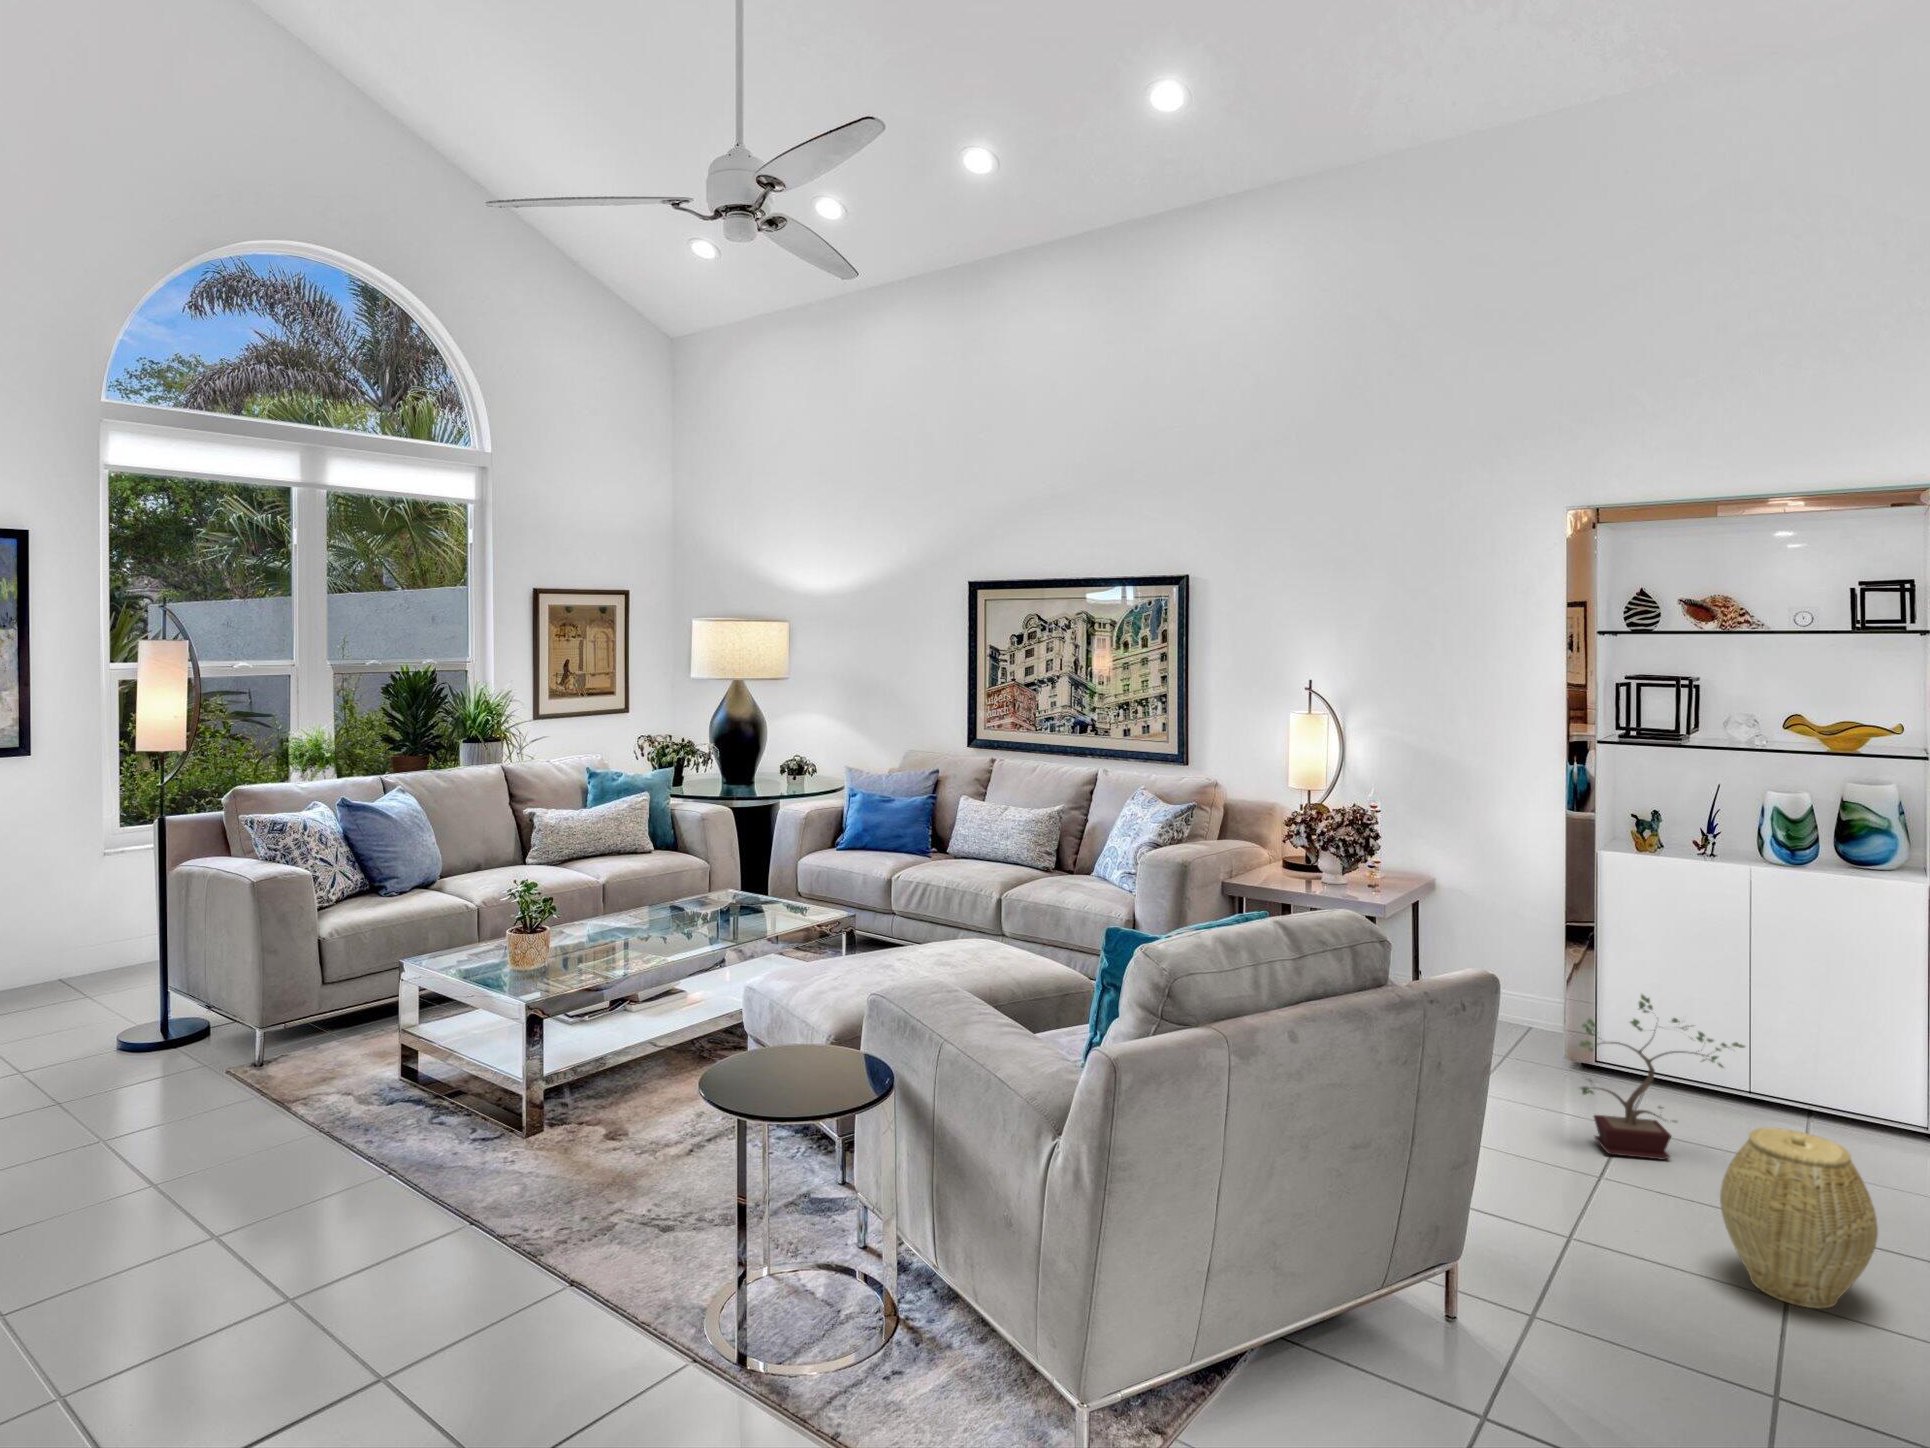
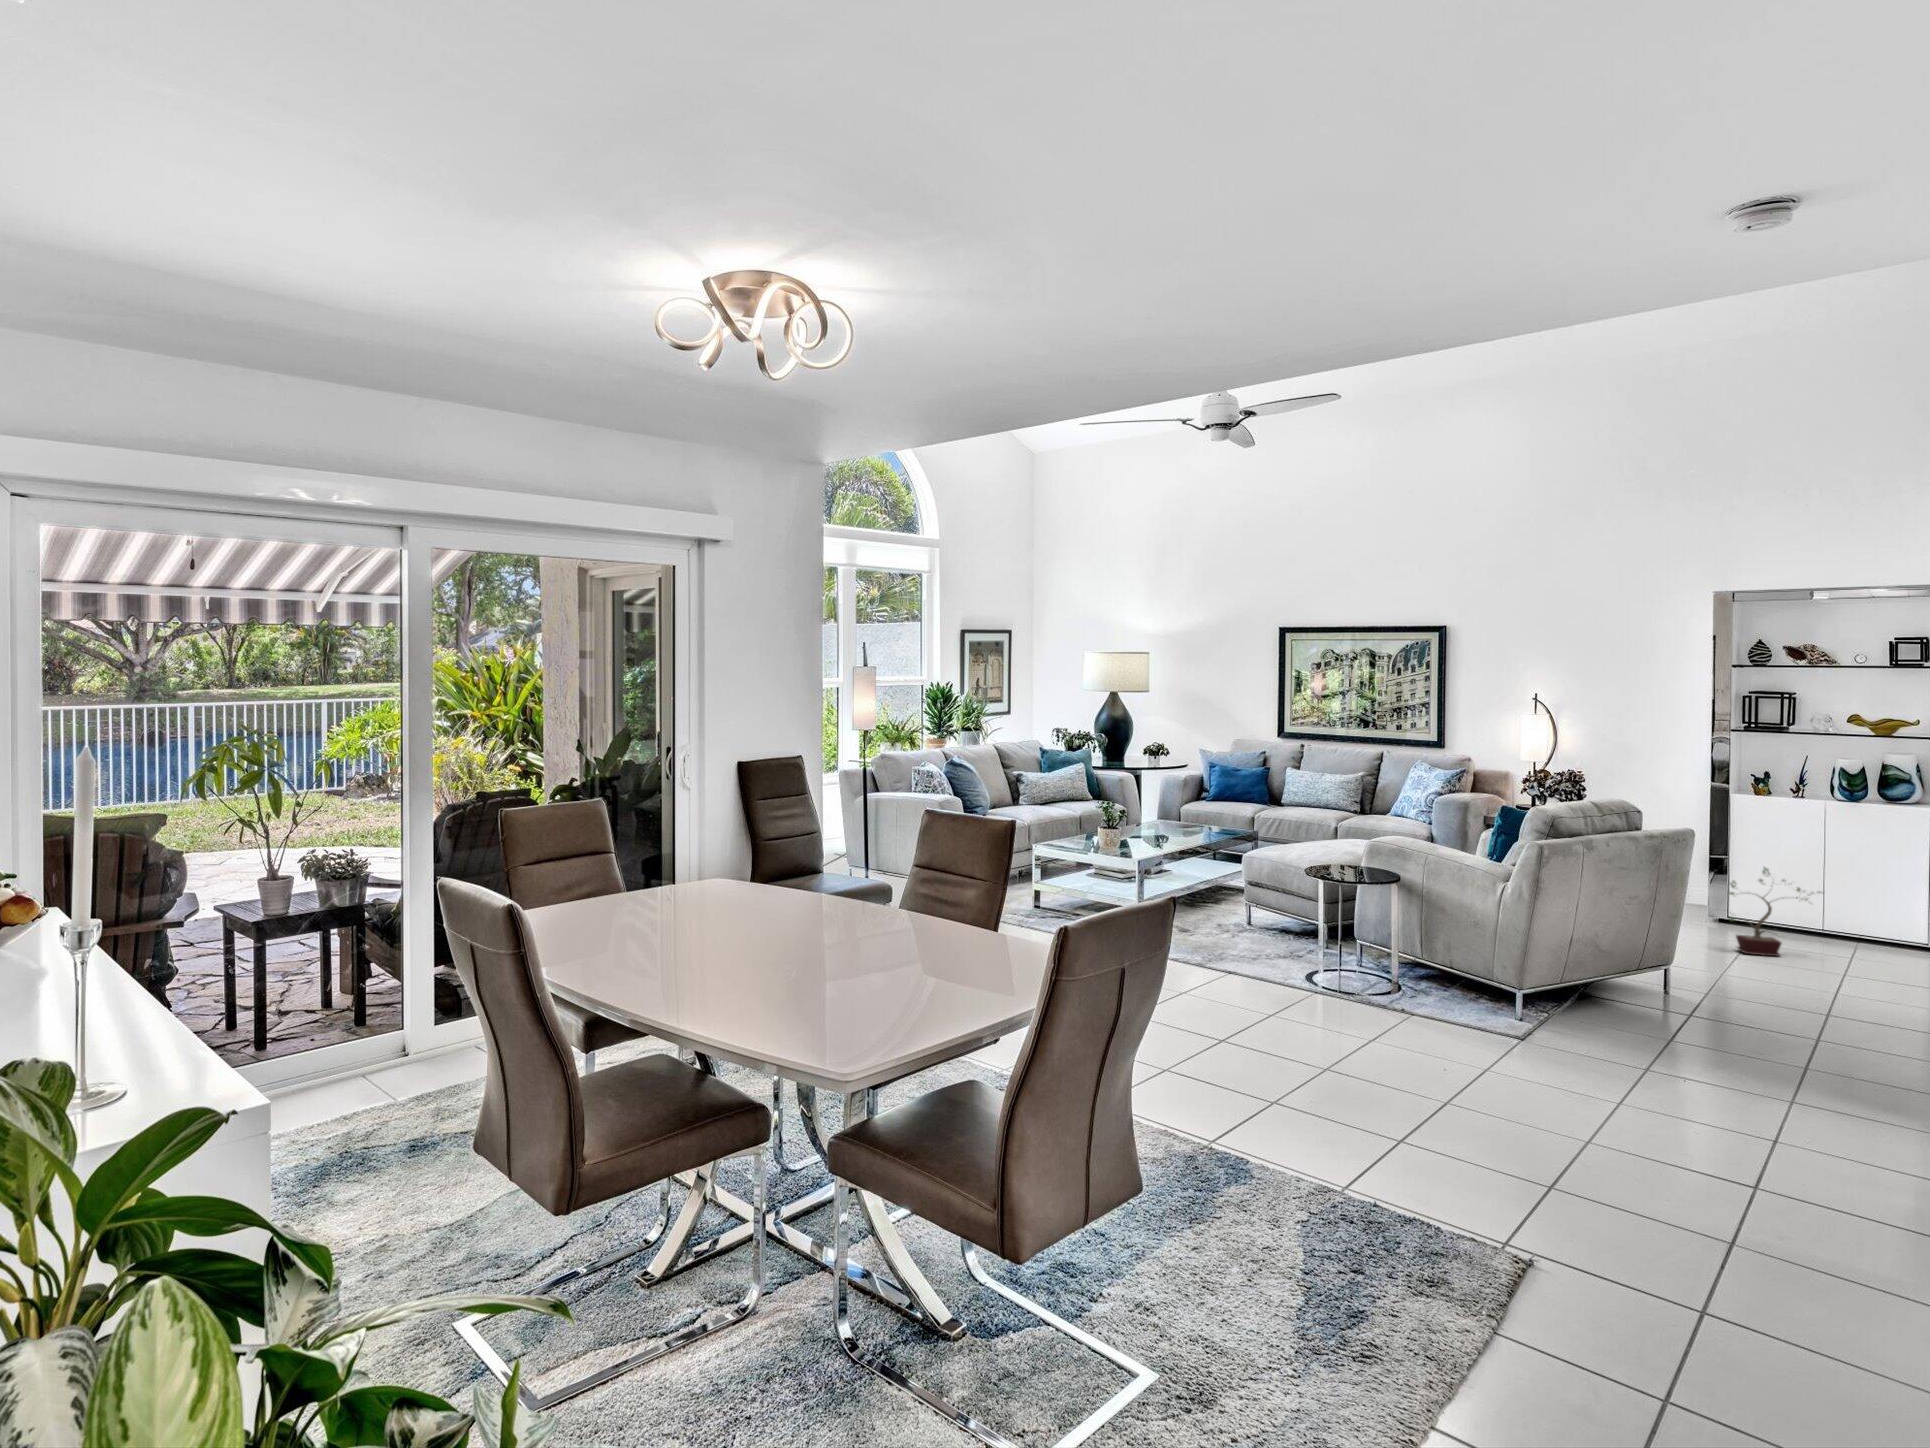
woven basket: present [1720,1128,1878,1309] -> none [1812,917,1893,999]

